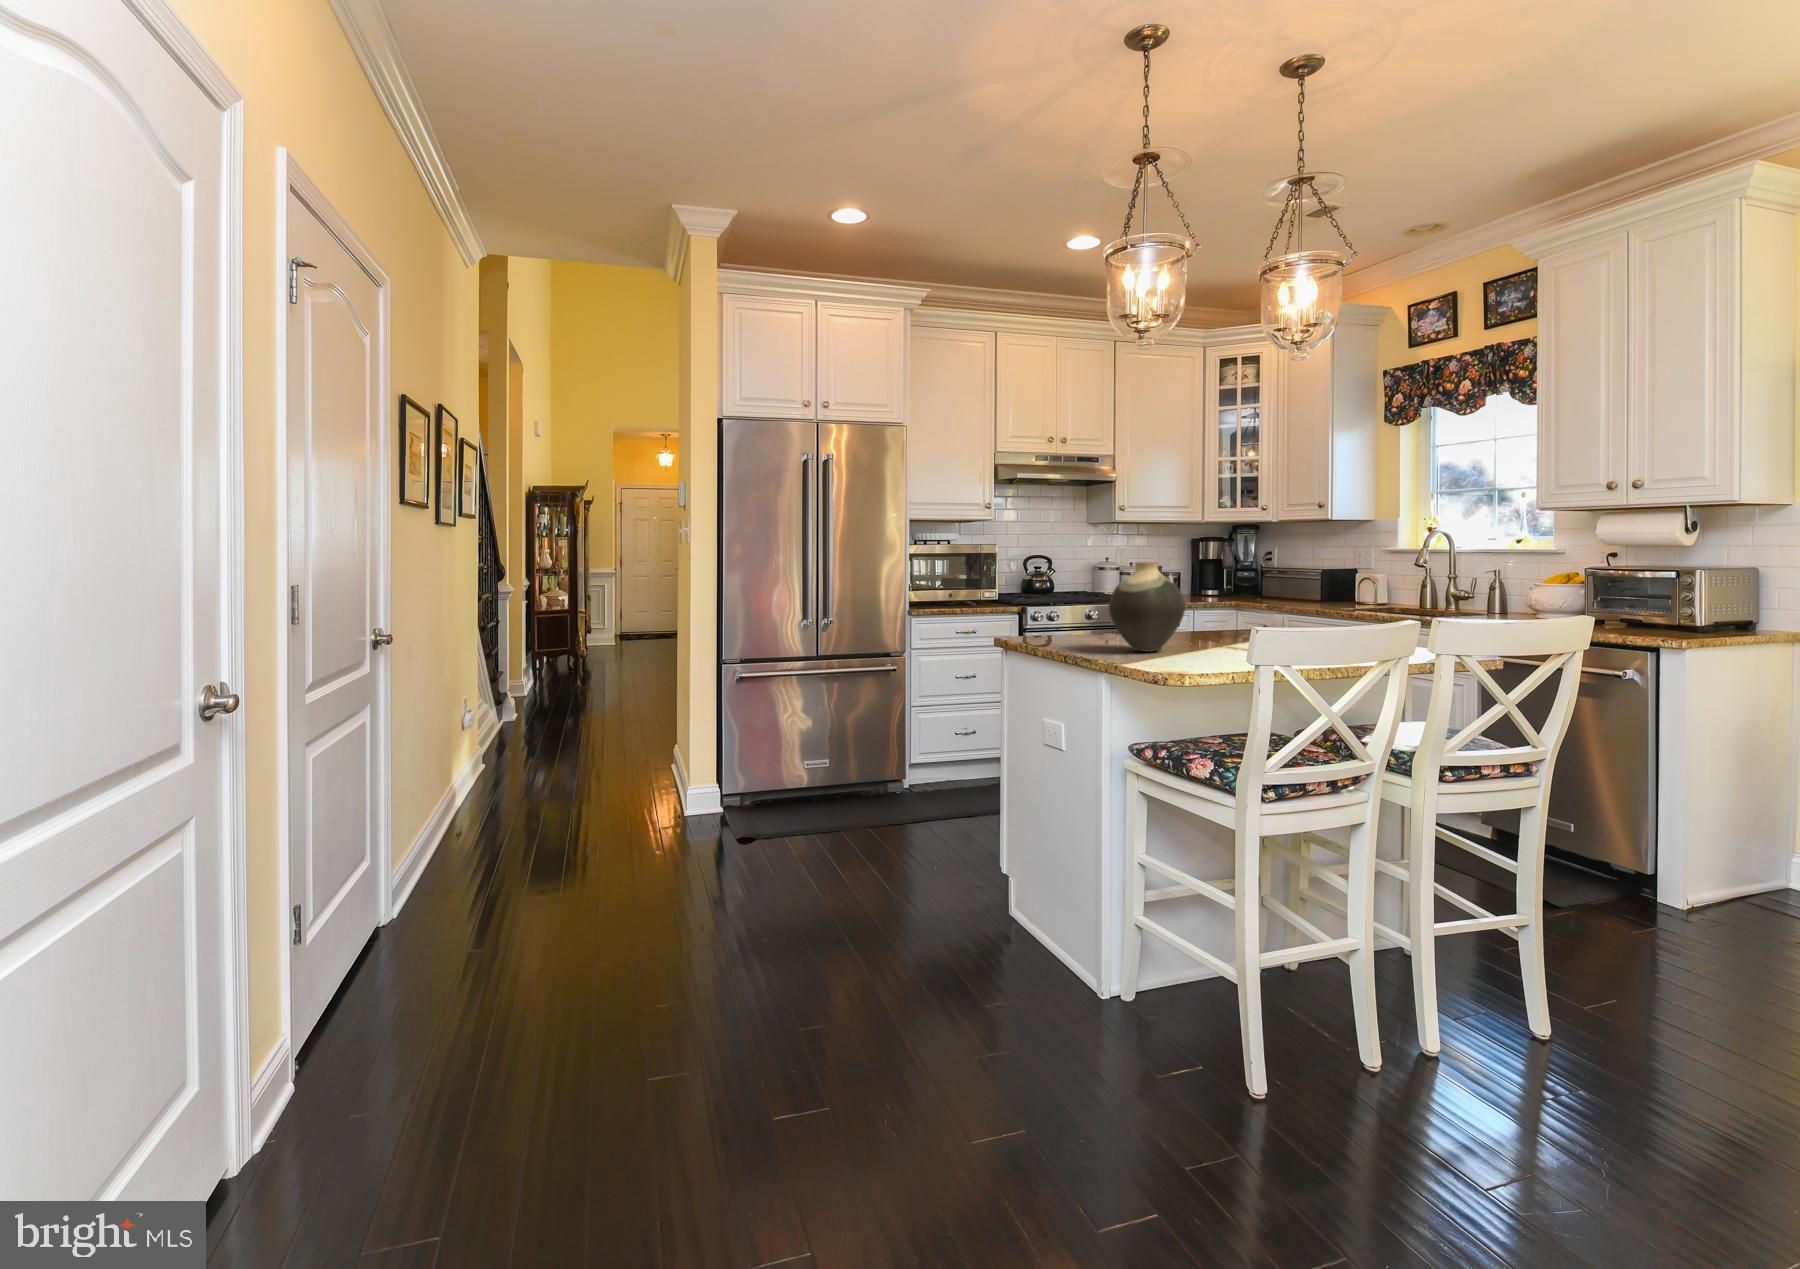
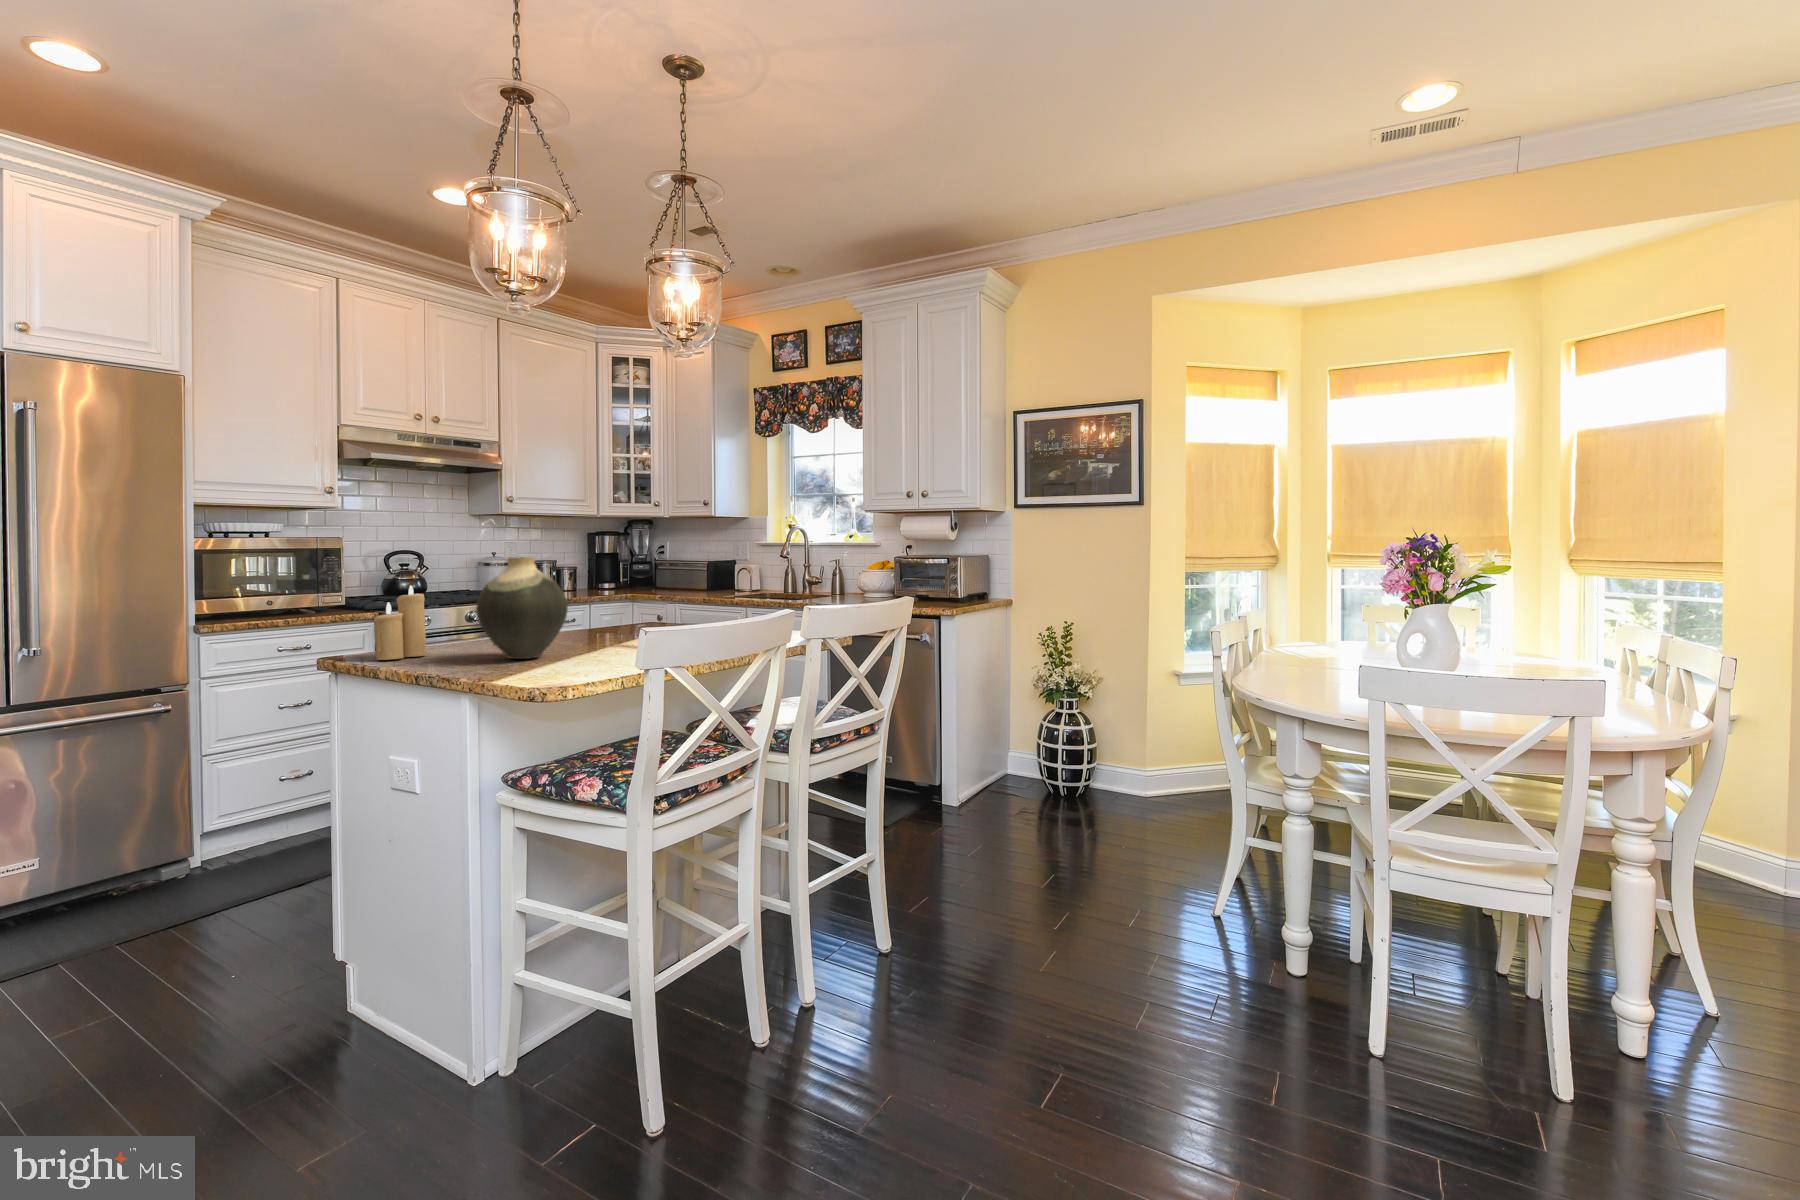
candle: none [1031,586,1068,646] -> present [374,585,426,660]

